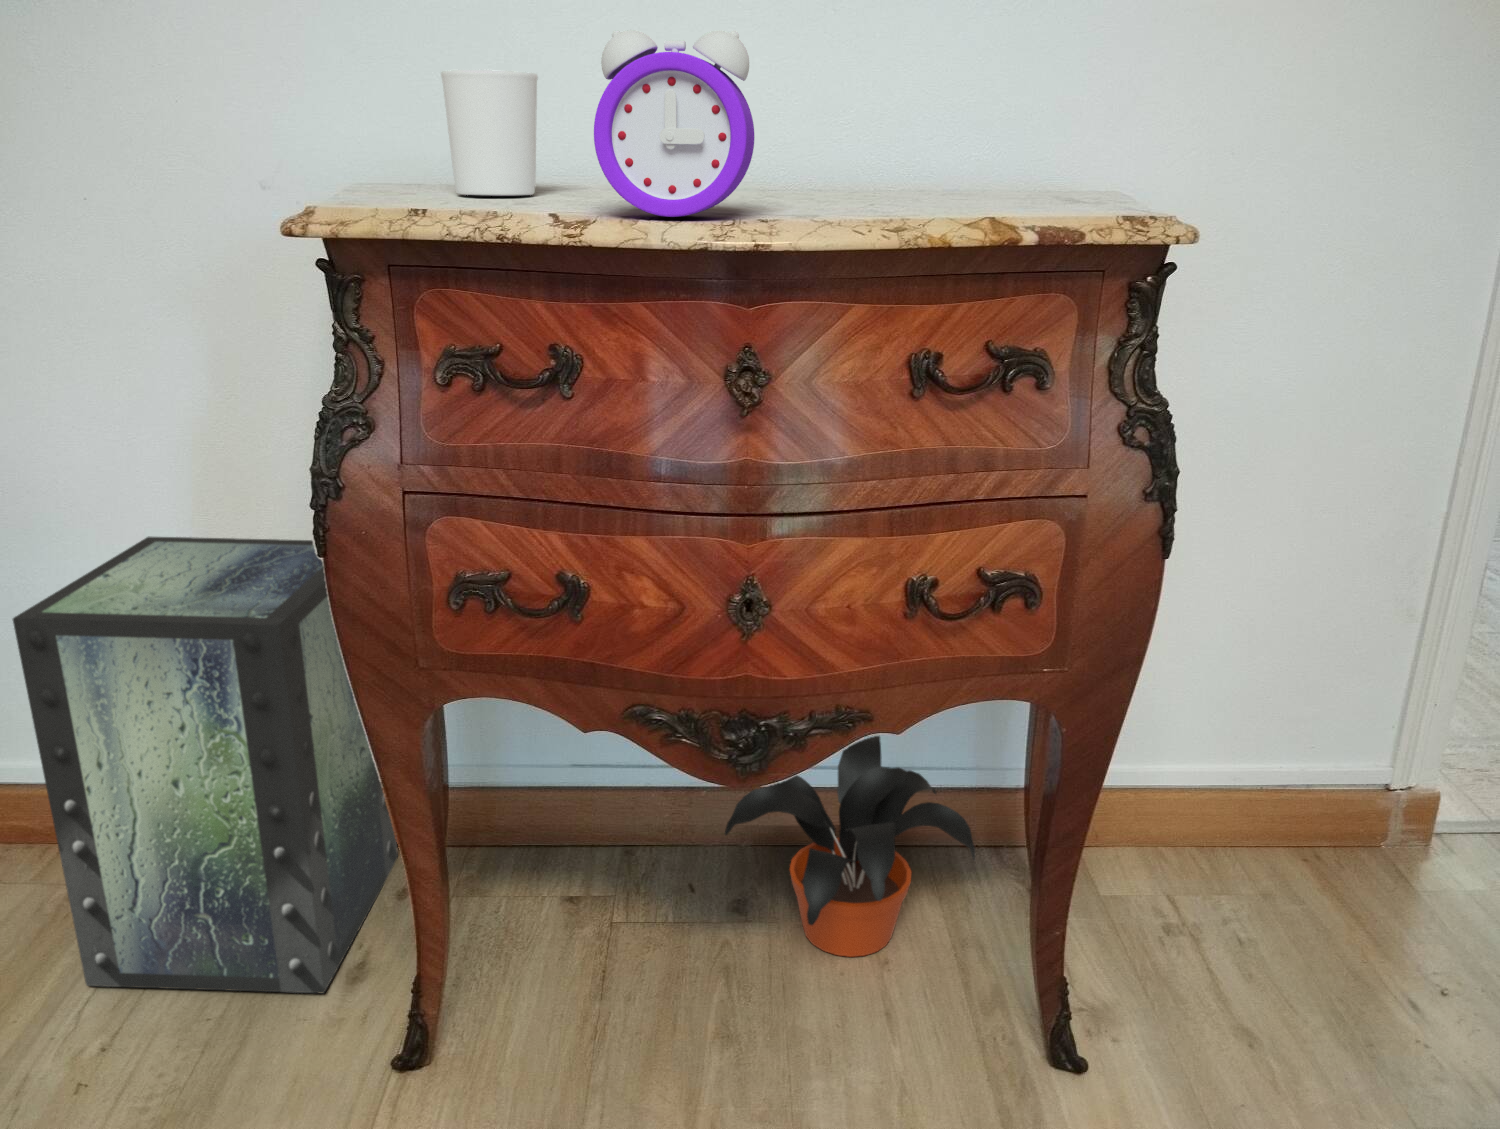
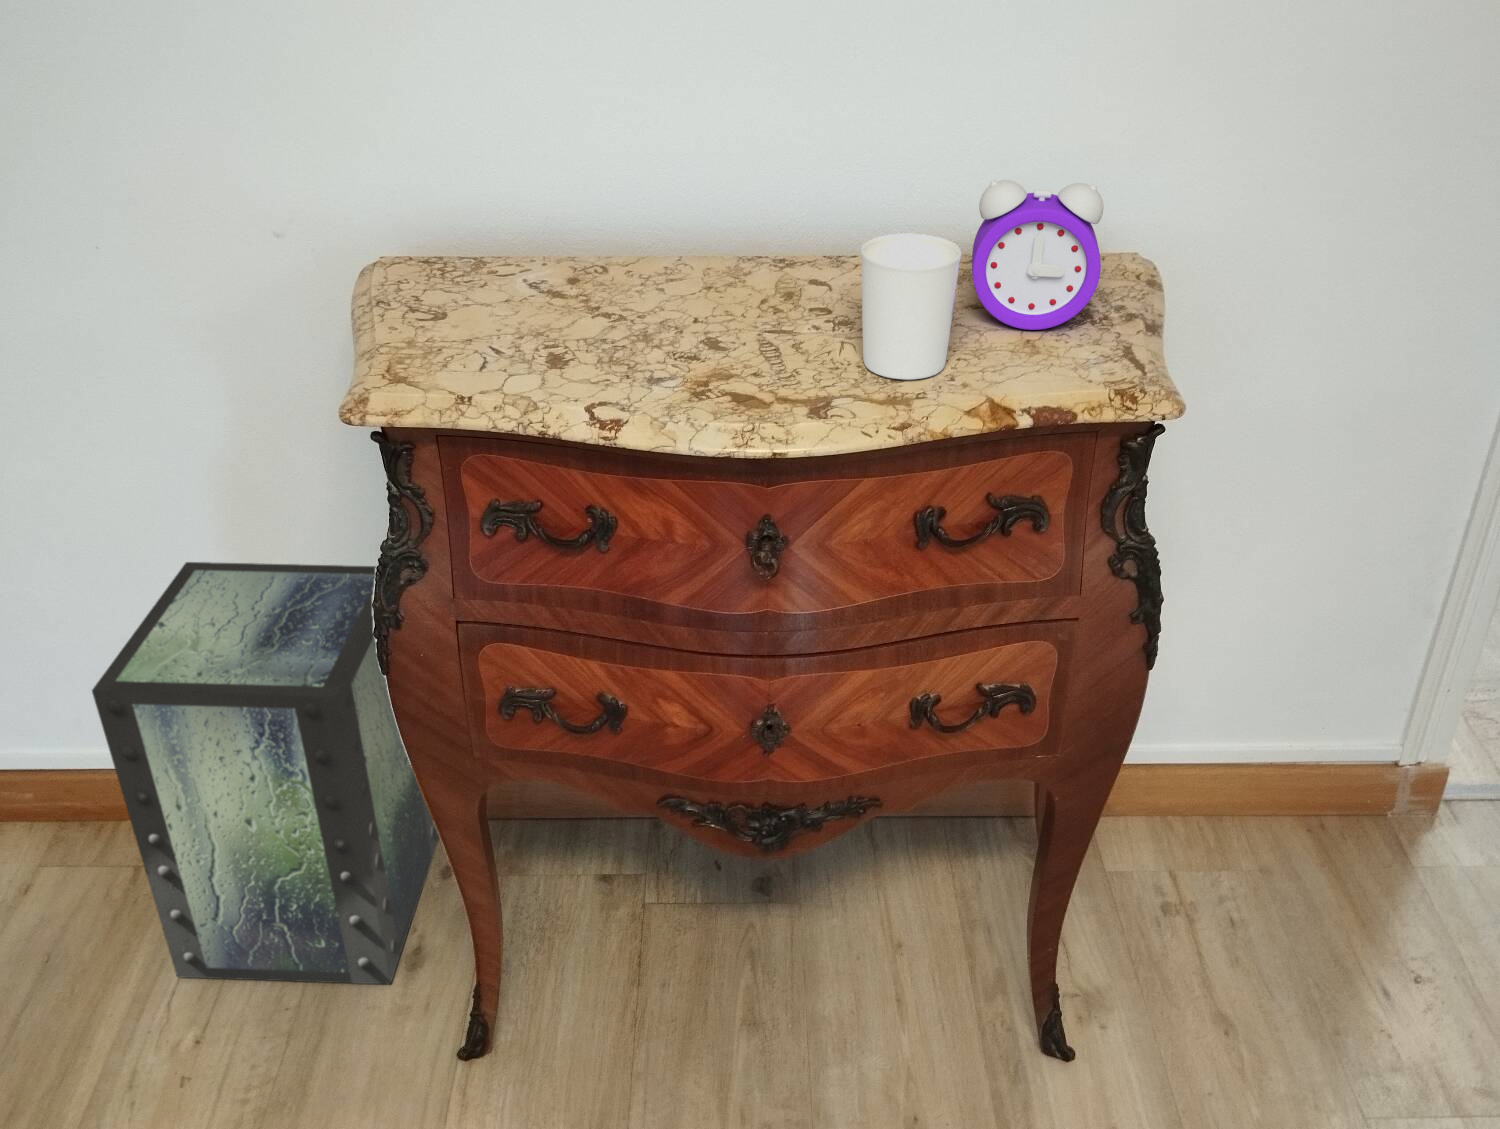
alarm clock: present [594,30,754,217] -> present [972,180,1103,330]
candle holder: present [441,70,538,195] -> present [860,234,962,379]
potted plant: present [725,736,975,957] -> none [749,732,982,943]

